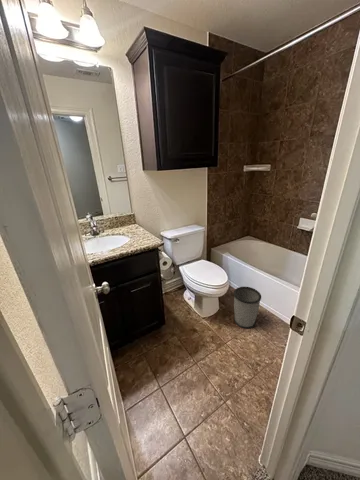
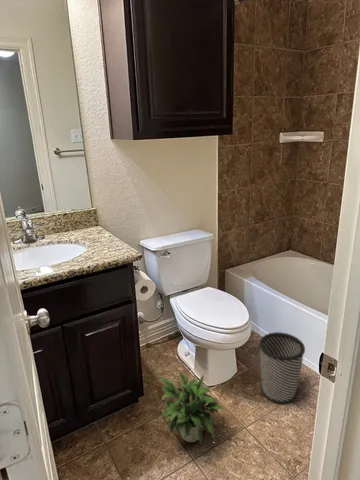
potted plant: none [175,310,214,356] -> present [160,371,224,446]

